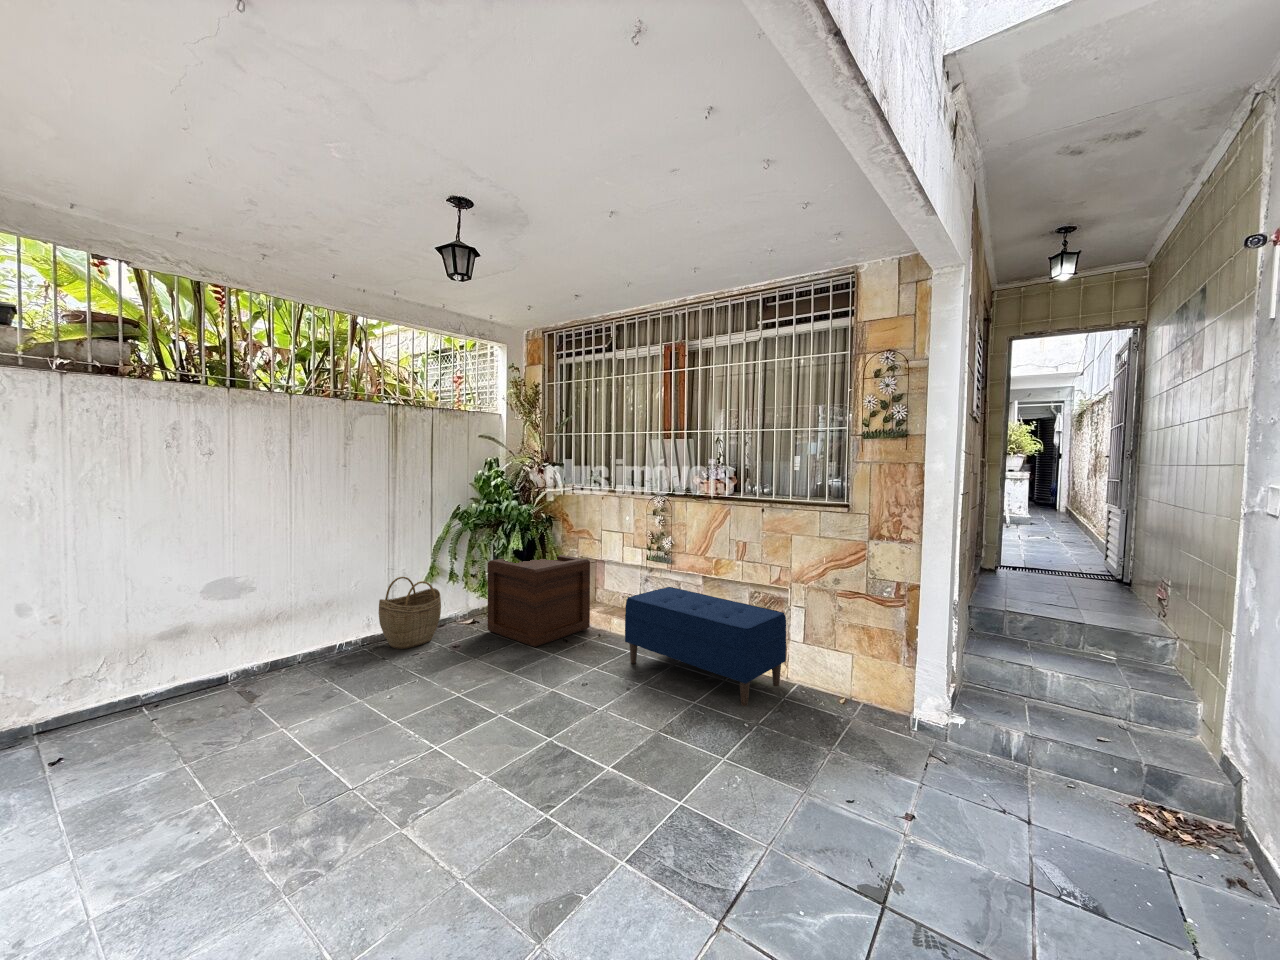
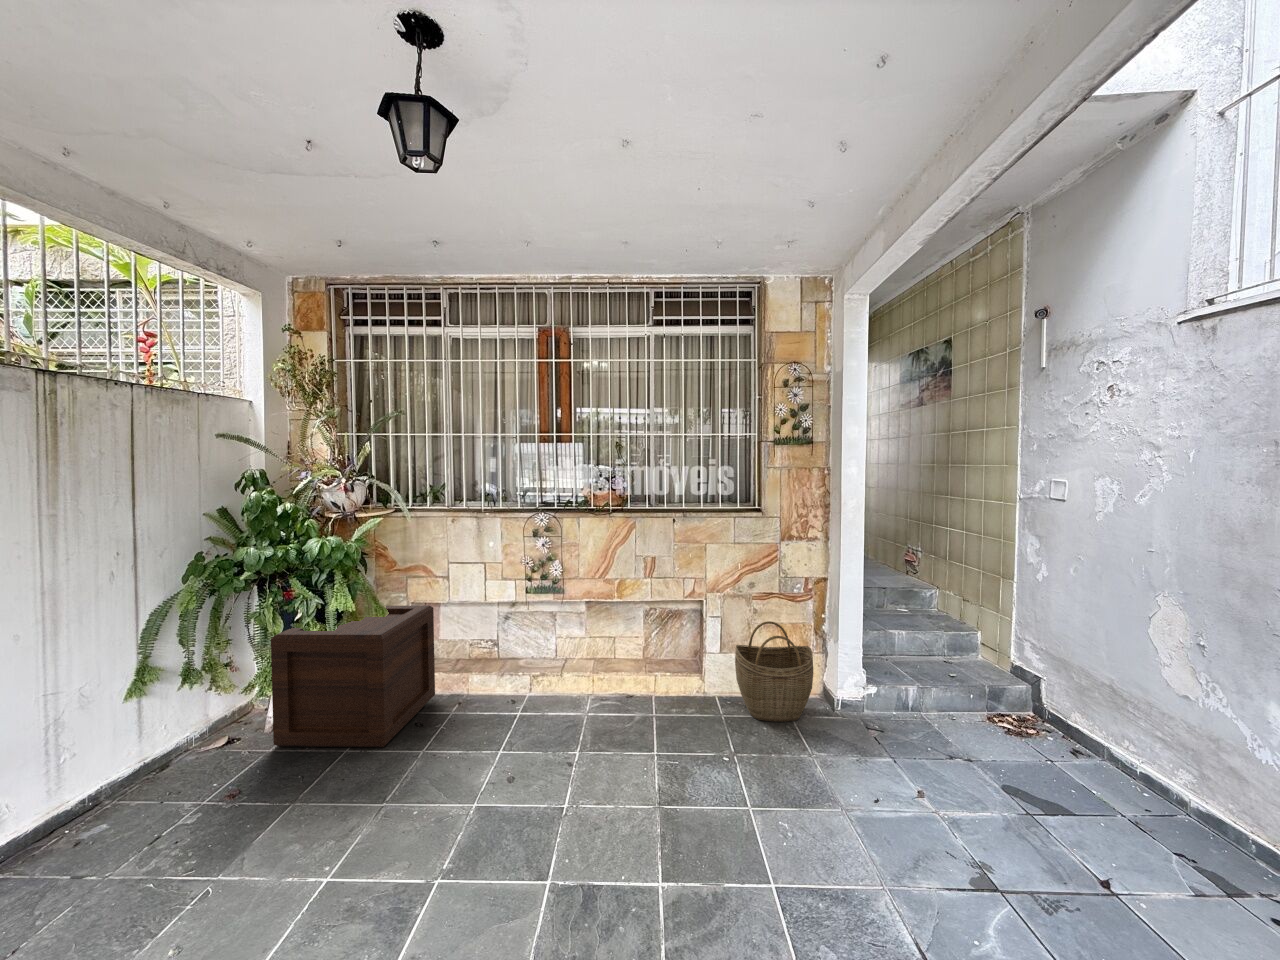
woven basket: present [379,577,441,649] -> present [735,621,813,722]
bench: present [625,587,786,706] -> none [530,621,710,735]

